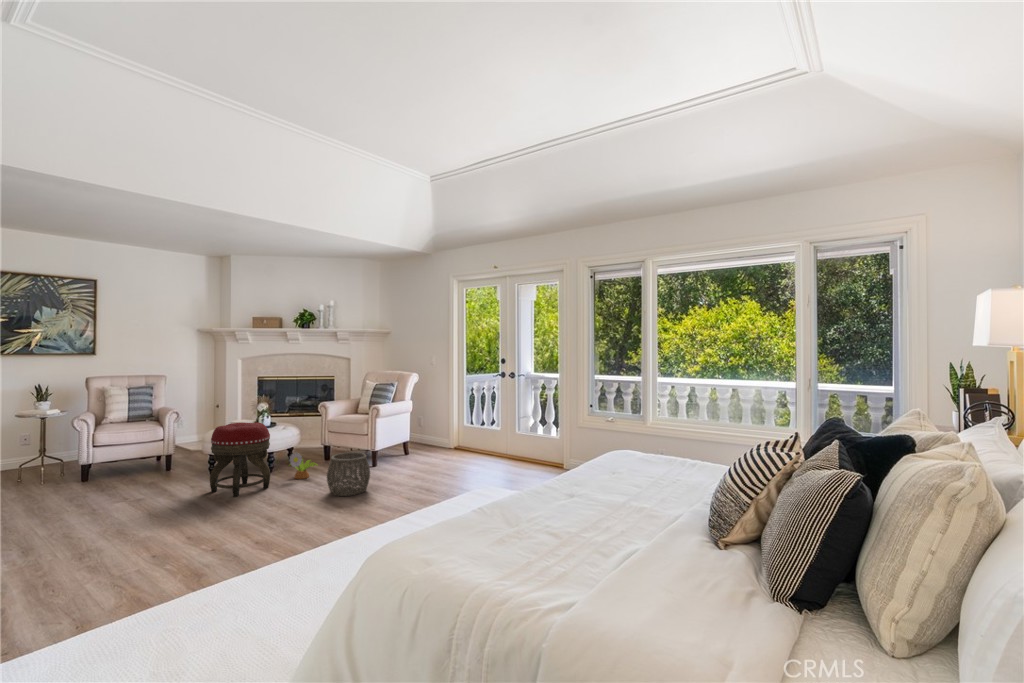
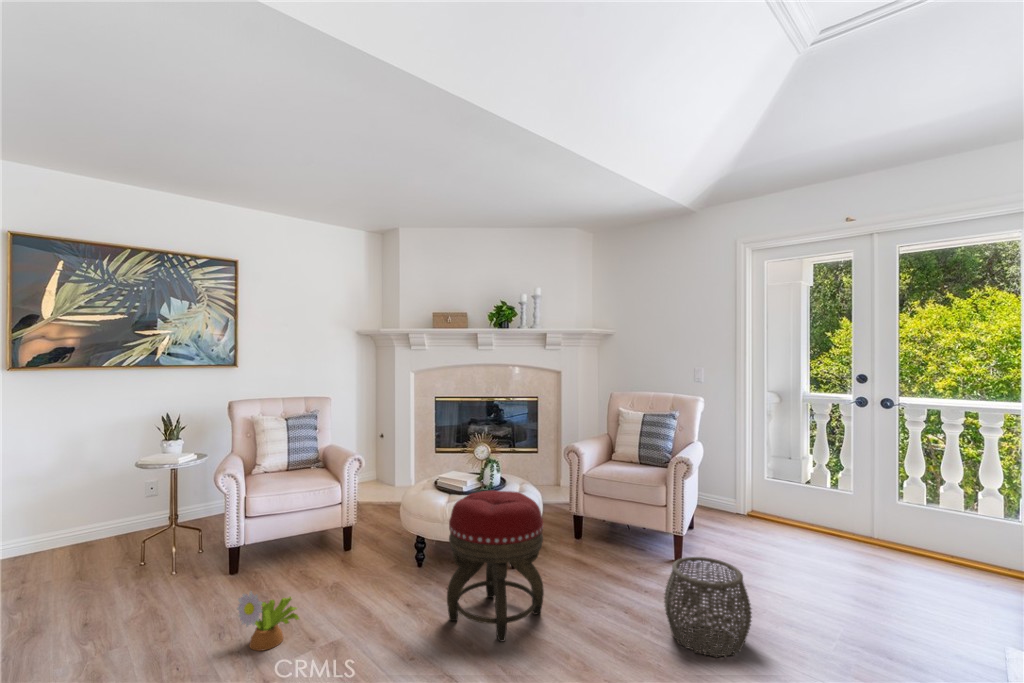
decorative plant: present [289,452,317,479] -> present [237,591,299,651]

